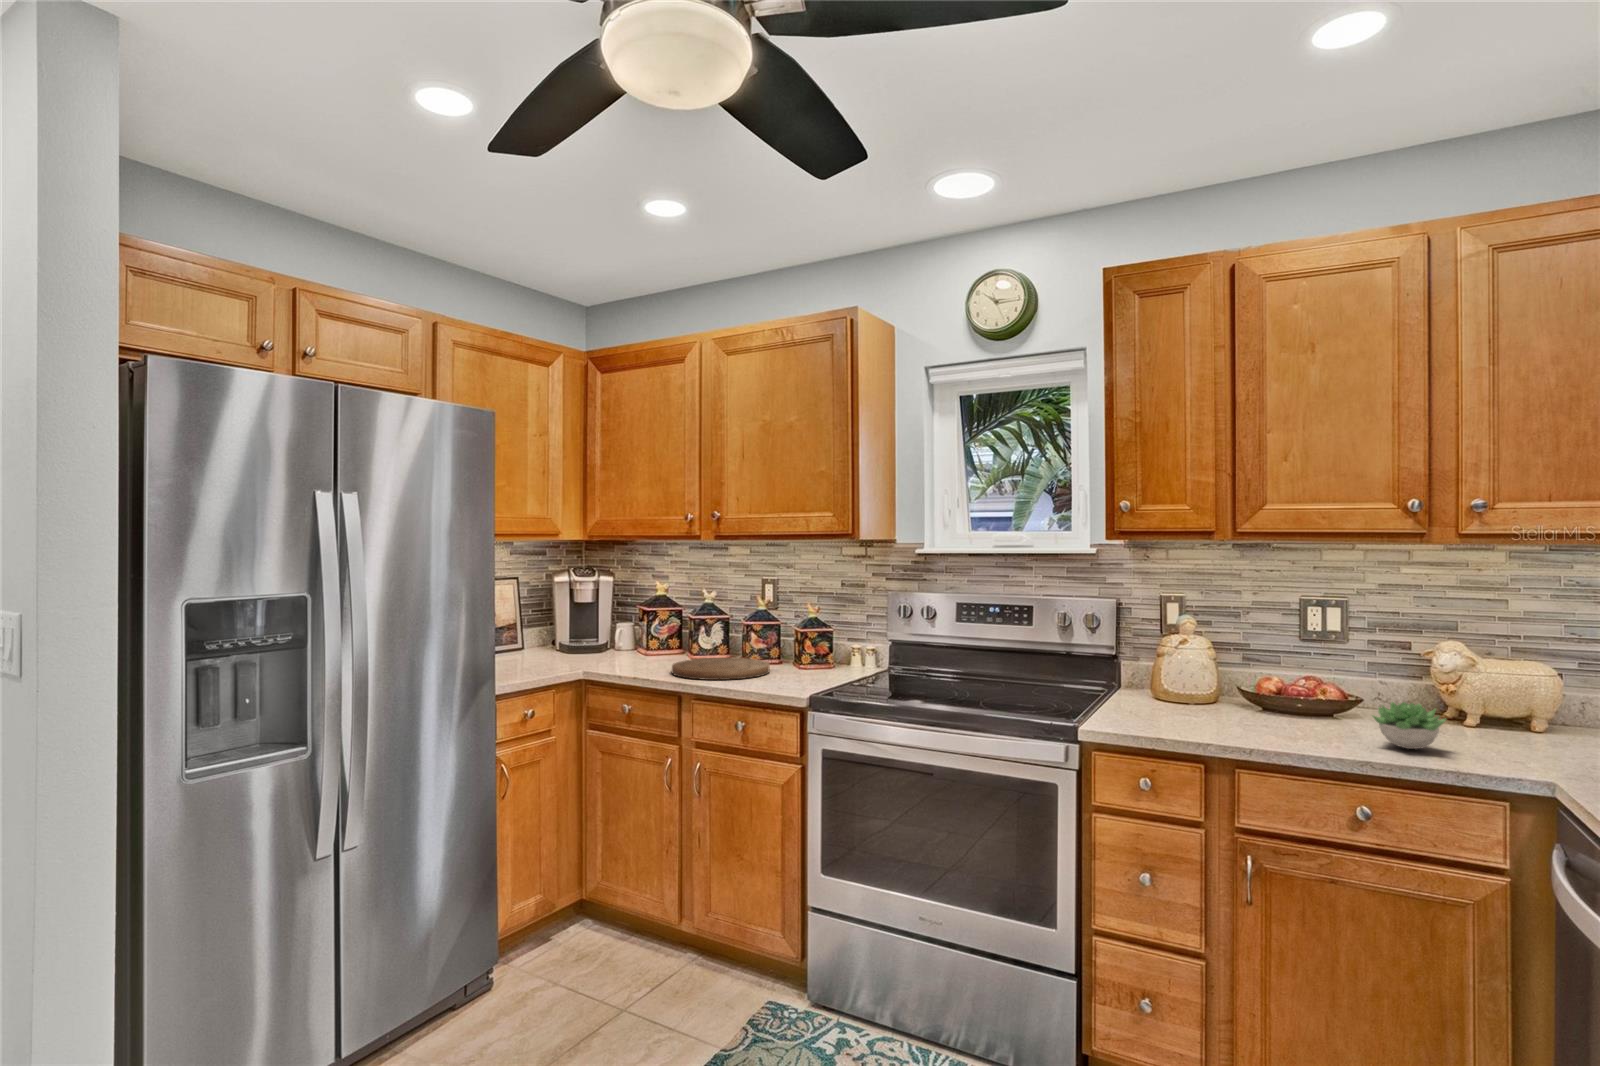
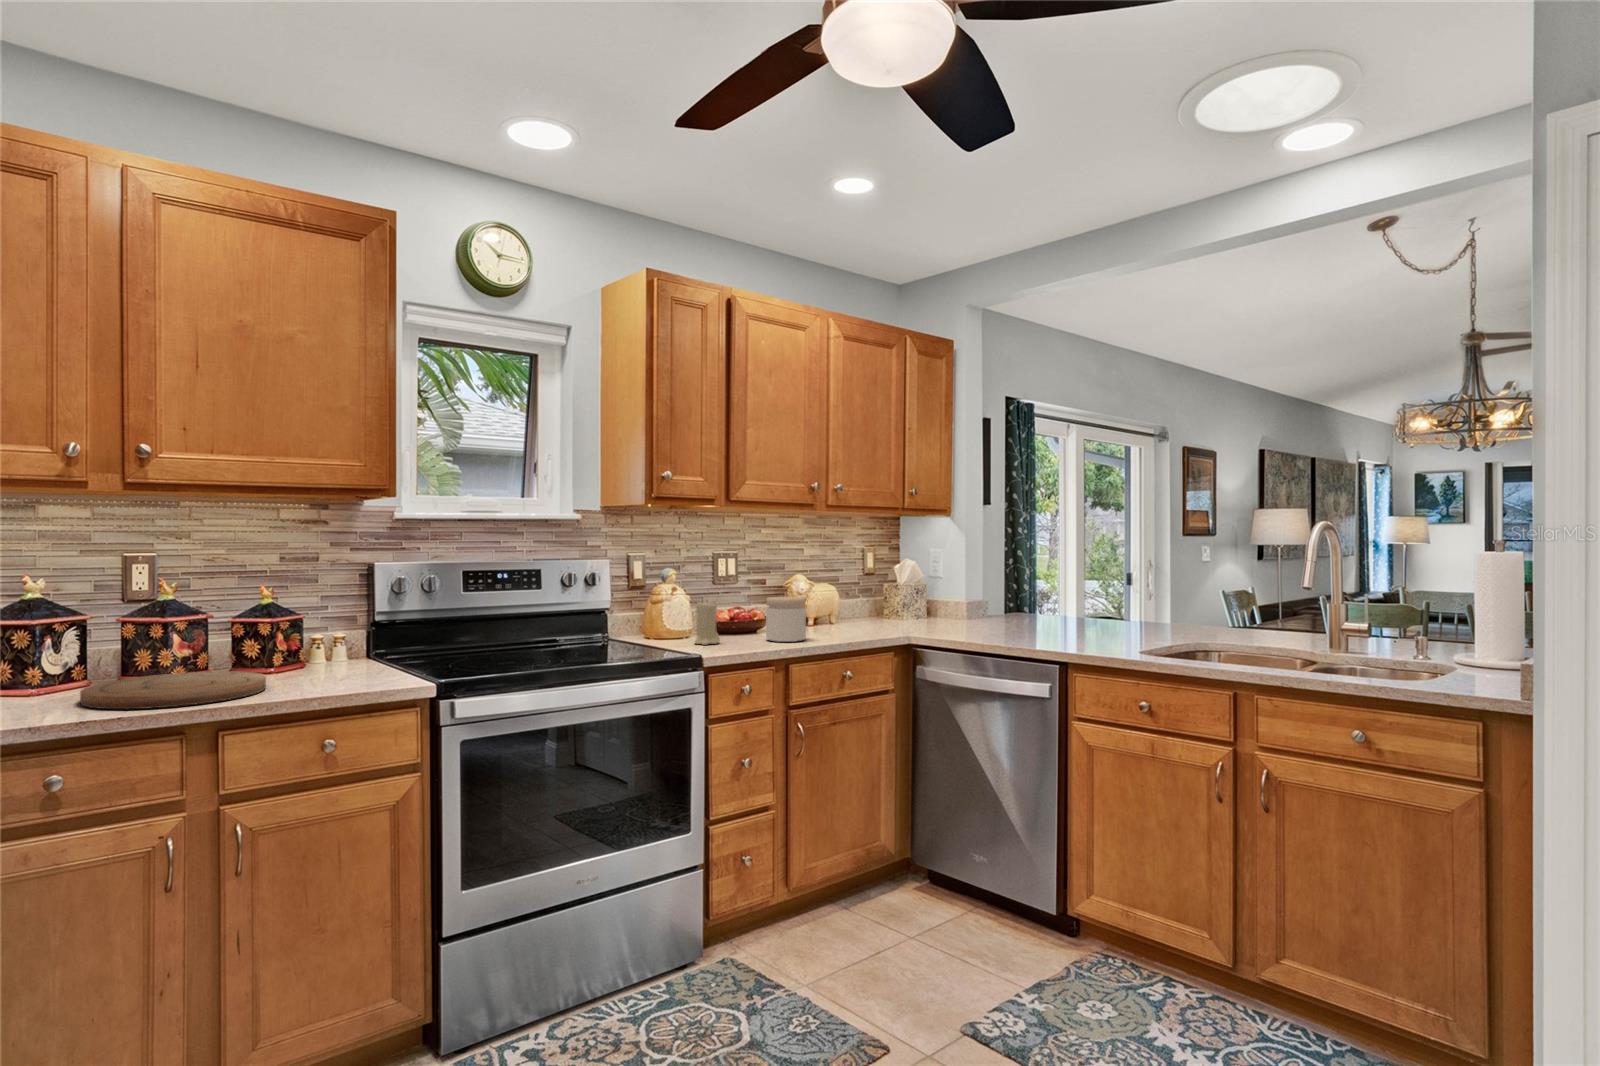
candle: none [1156,659,1193,717] -> present [695,602,720,645]
jar: none [1257,668,1324,738] -> present [766,597,806,642]
succulent plant: present [1372,702,1446,749] -> none [822,608,862,636]

